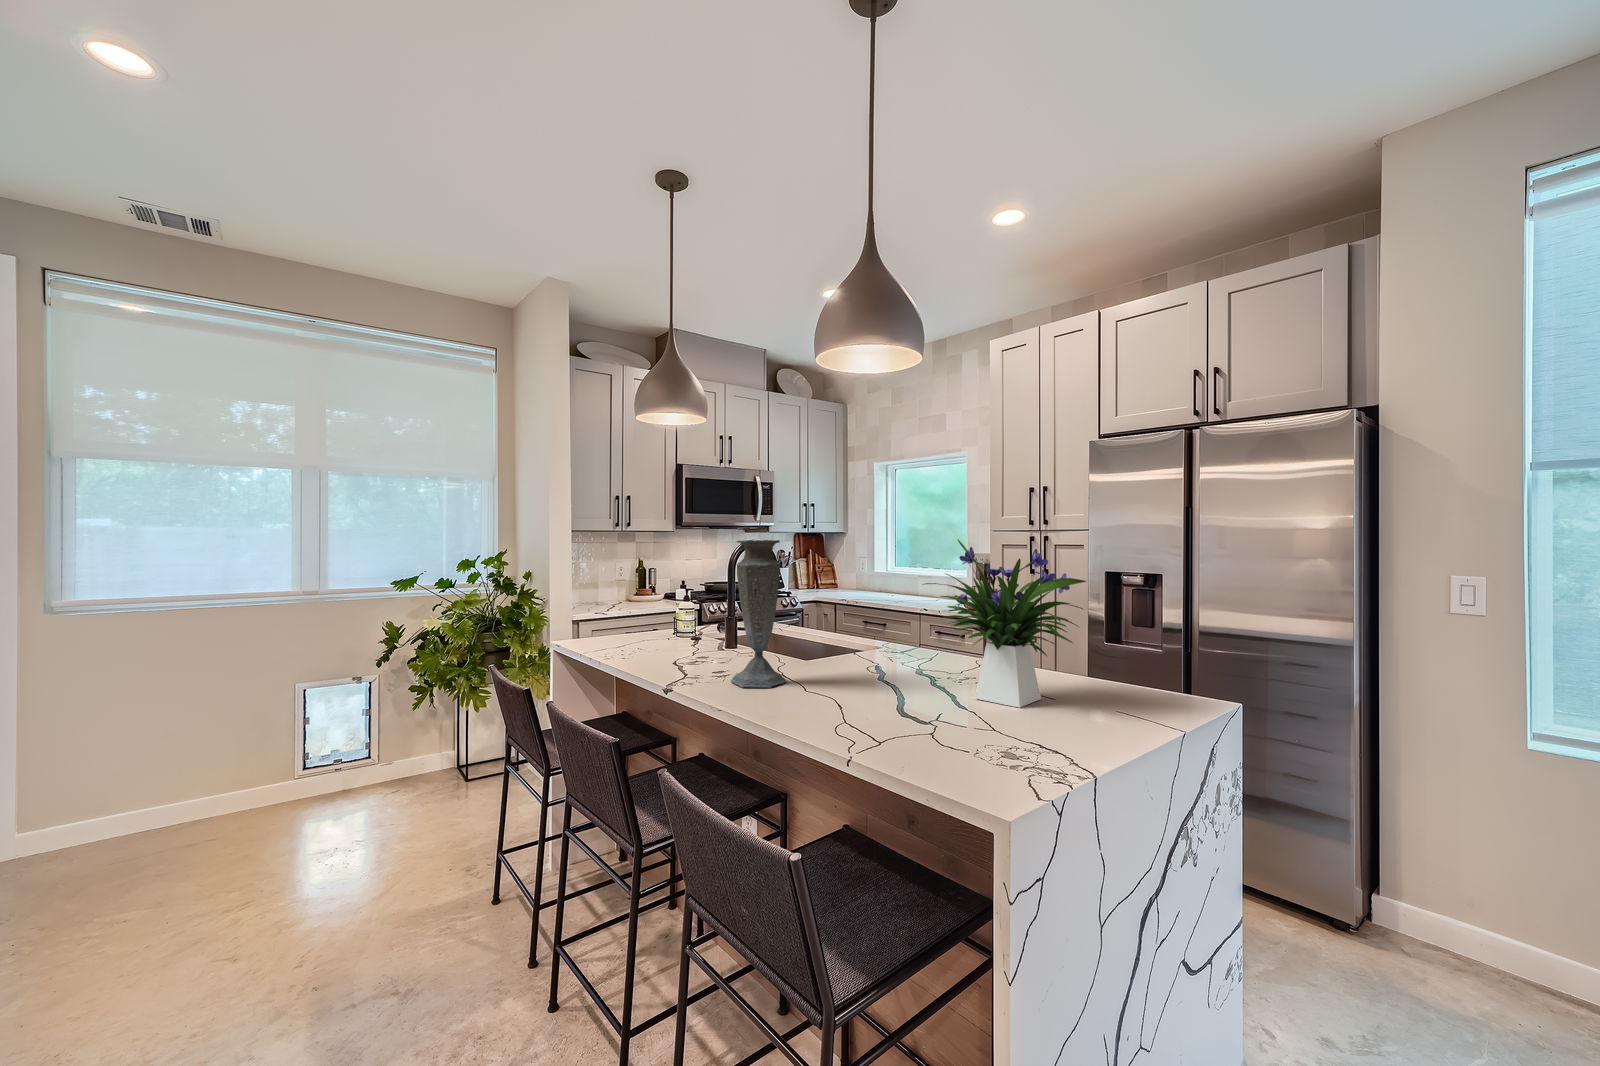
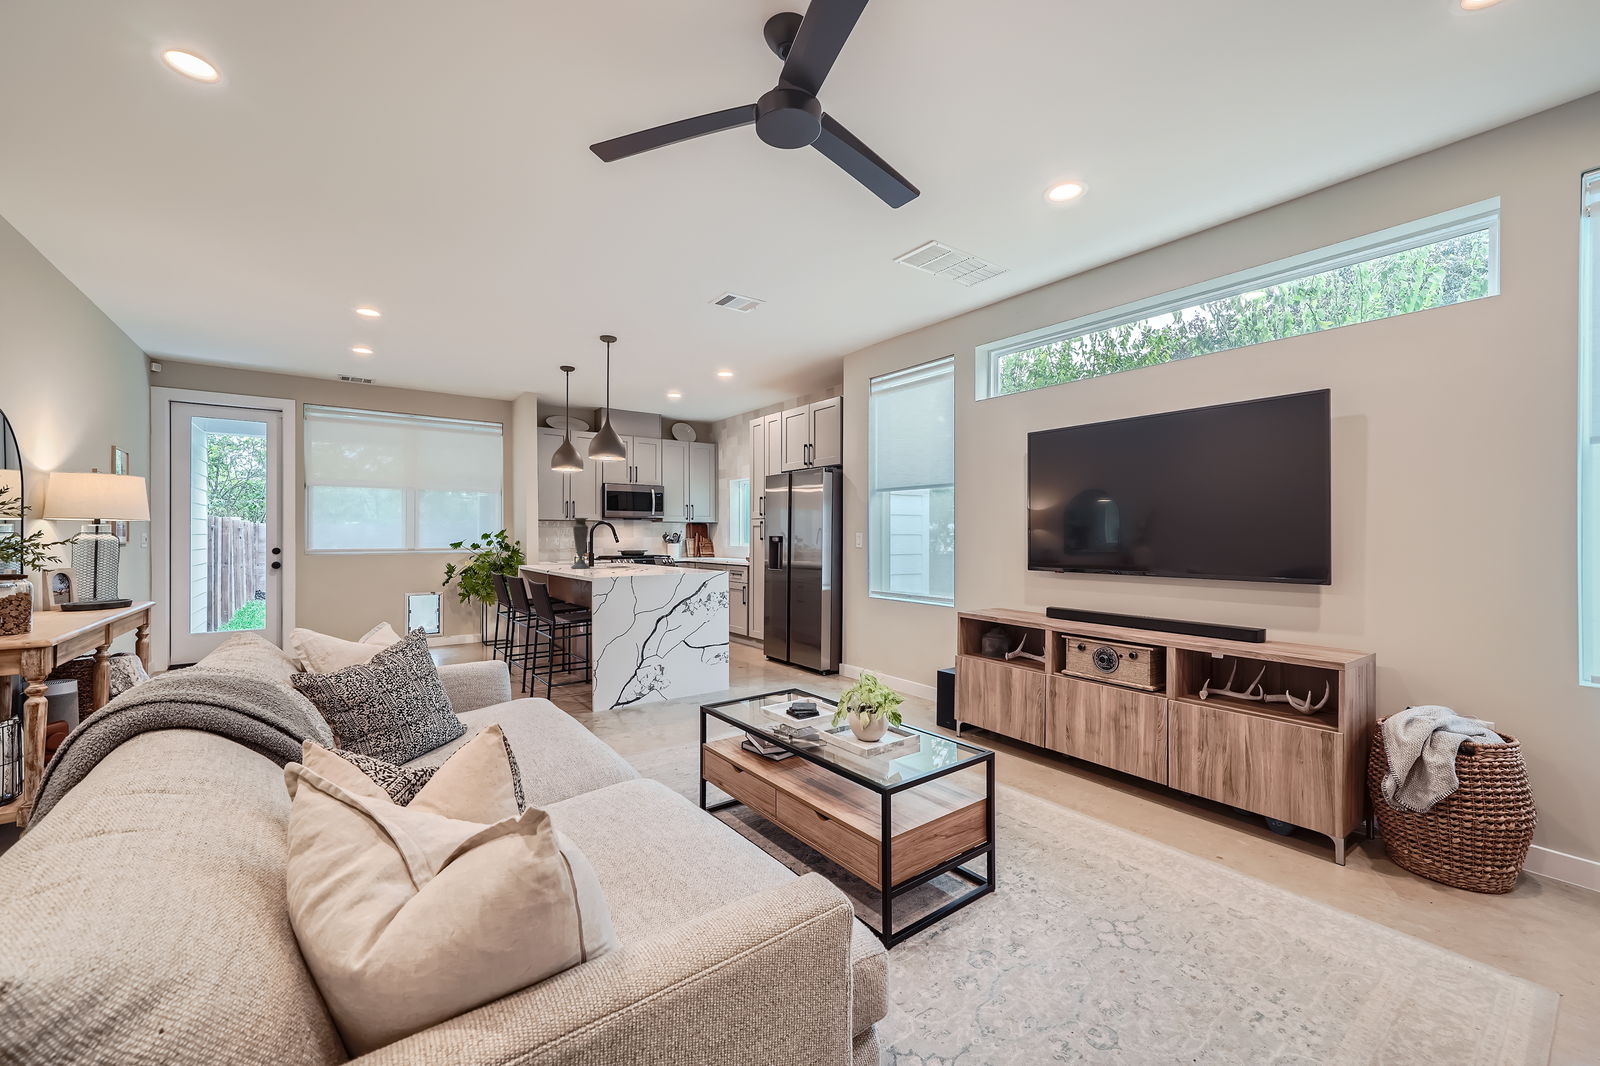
flower arrangement: present [922,540,1087,708] -> none [623,517,676,570]

